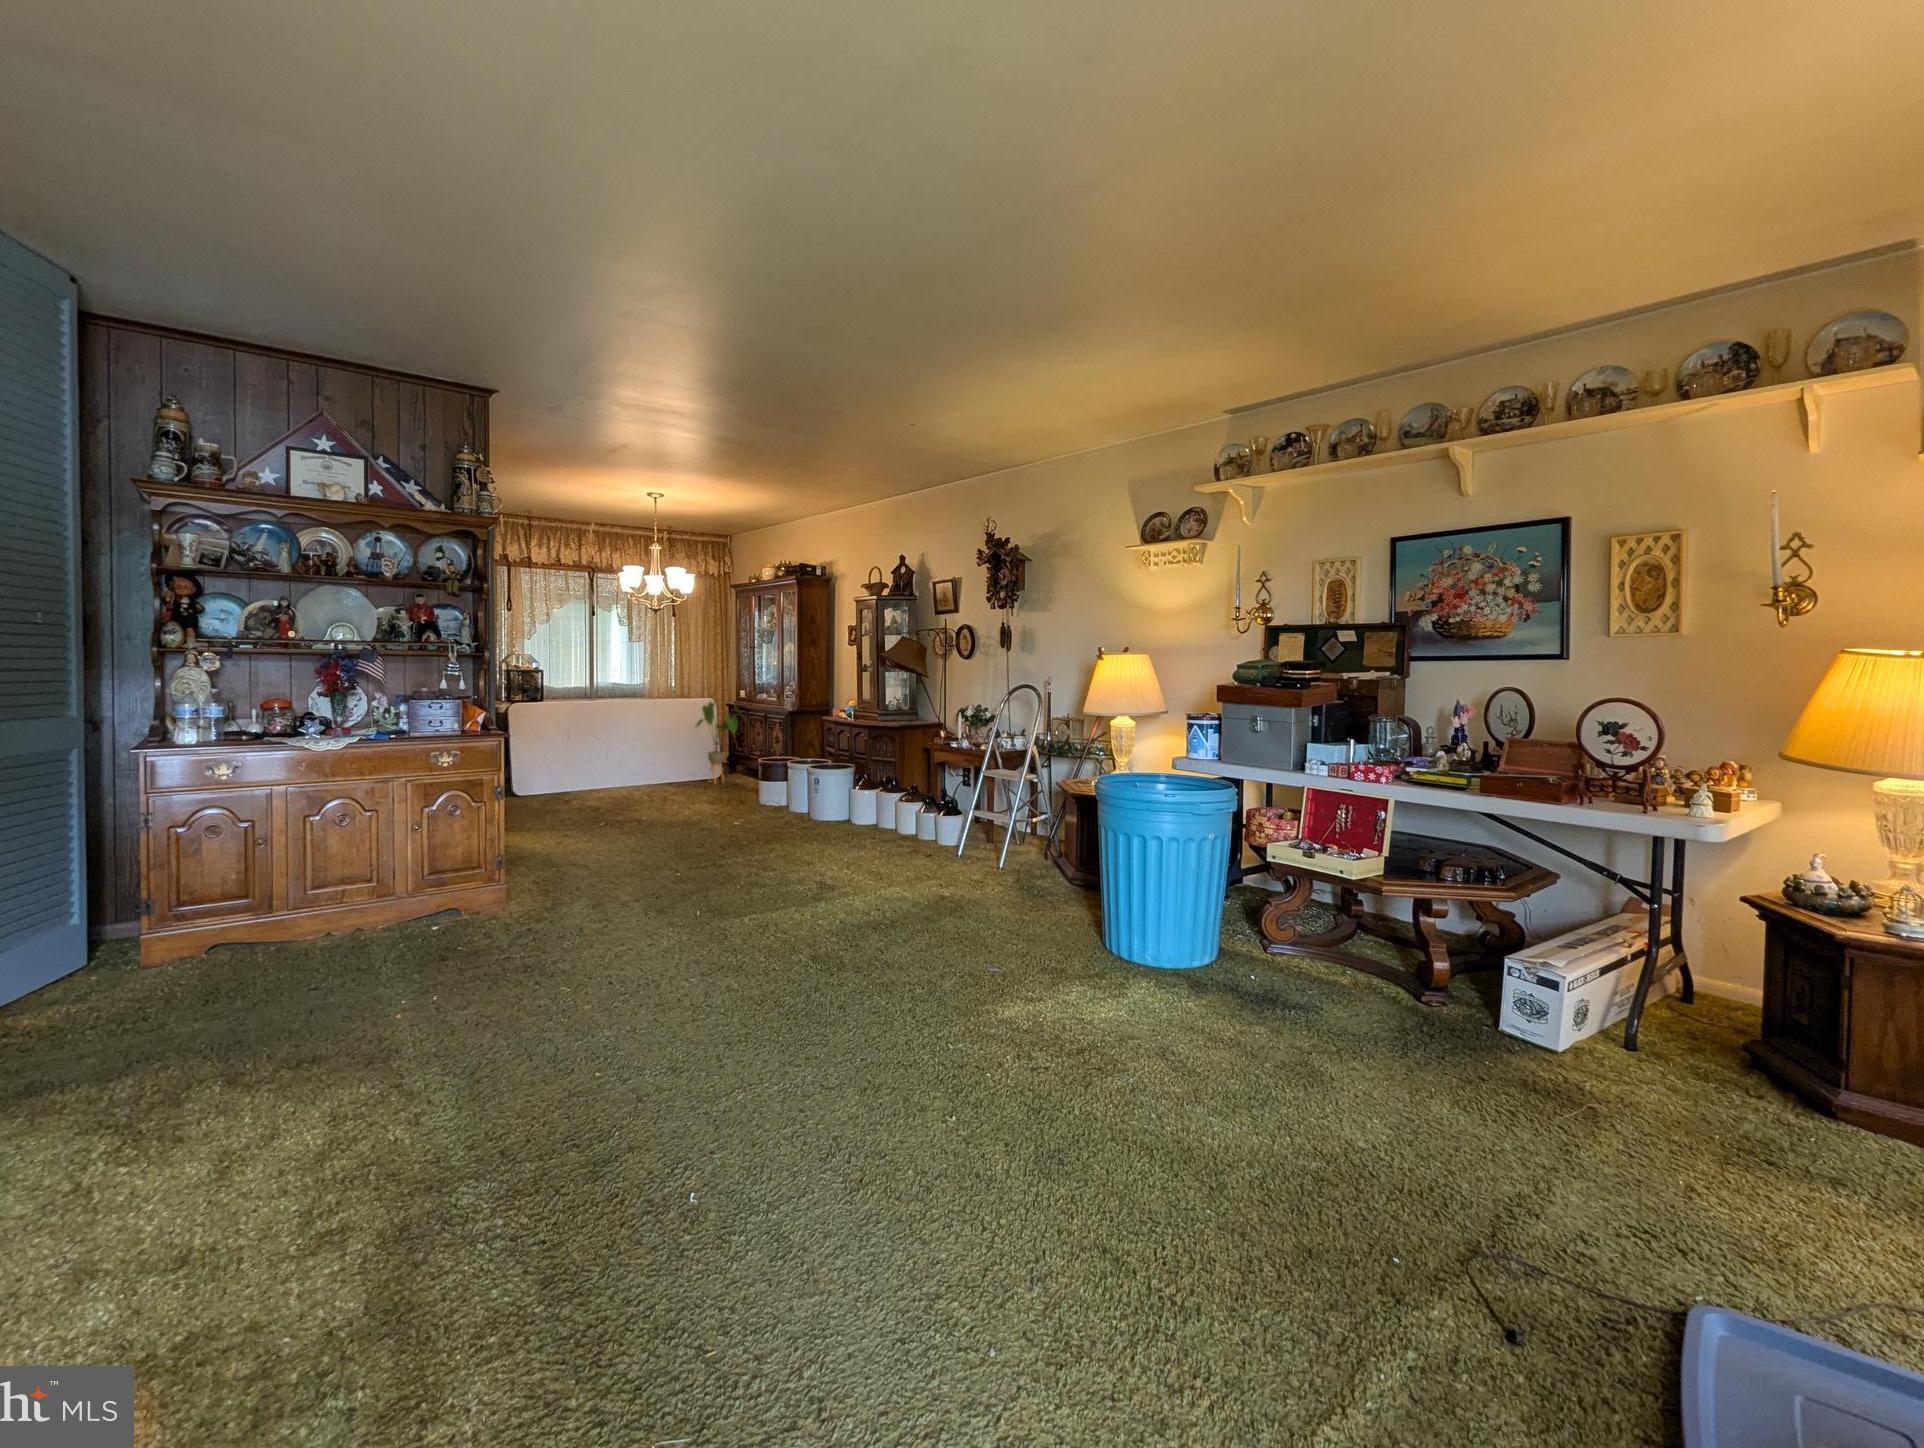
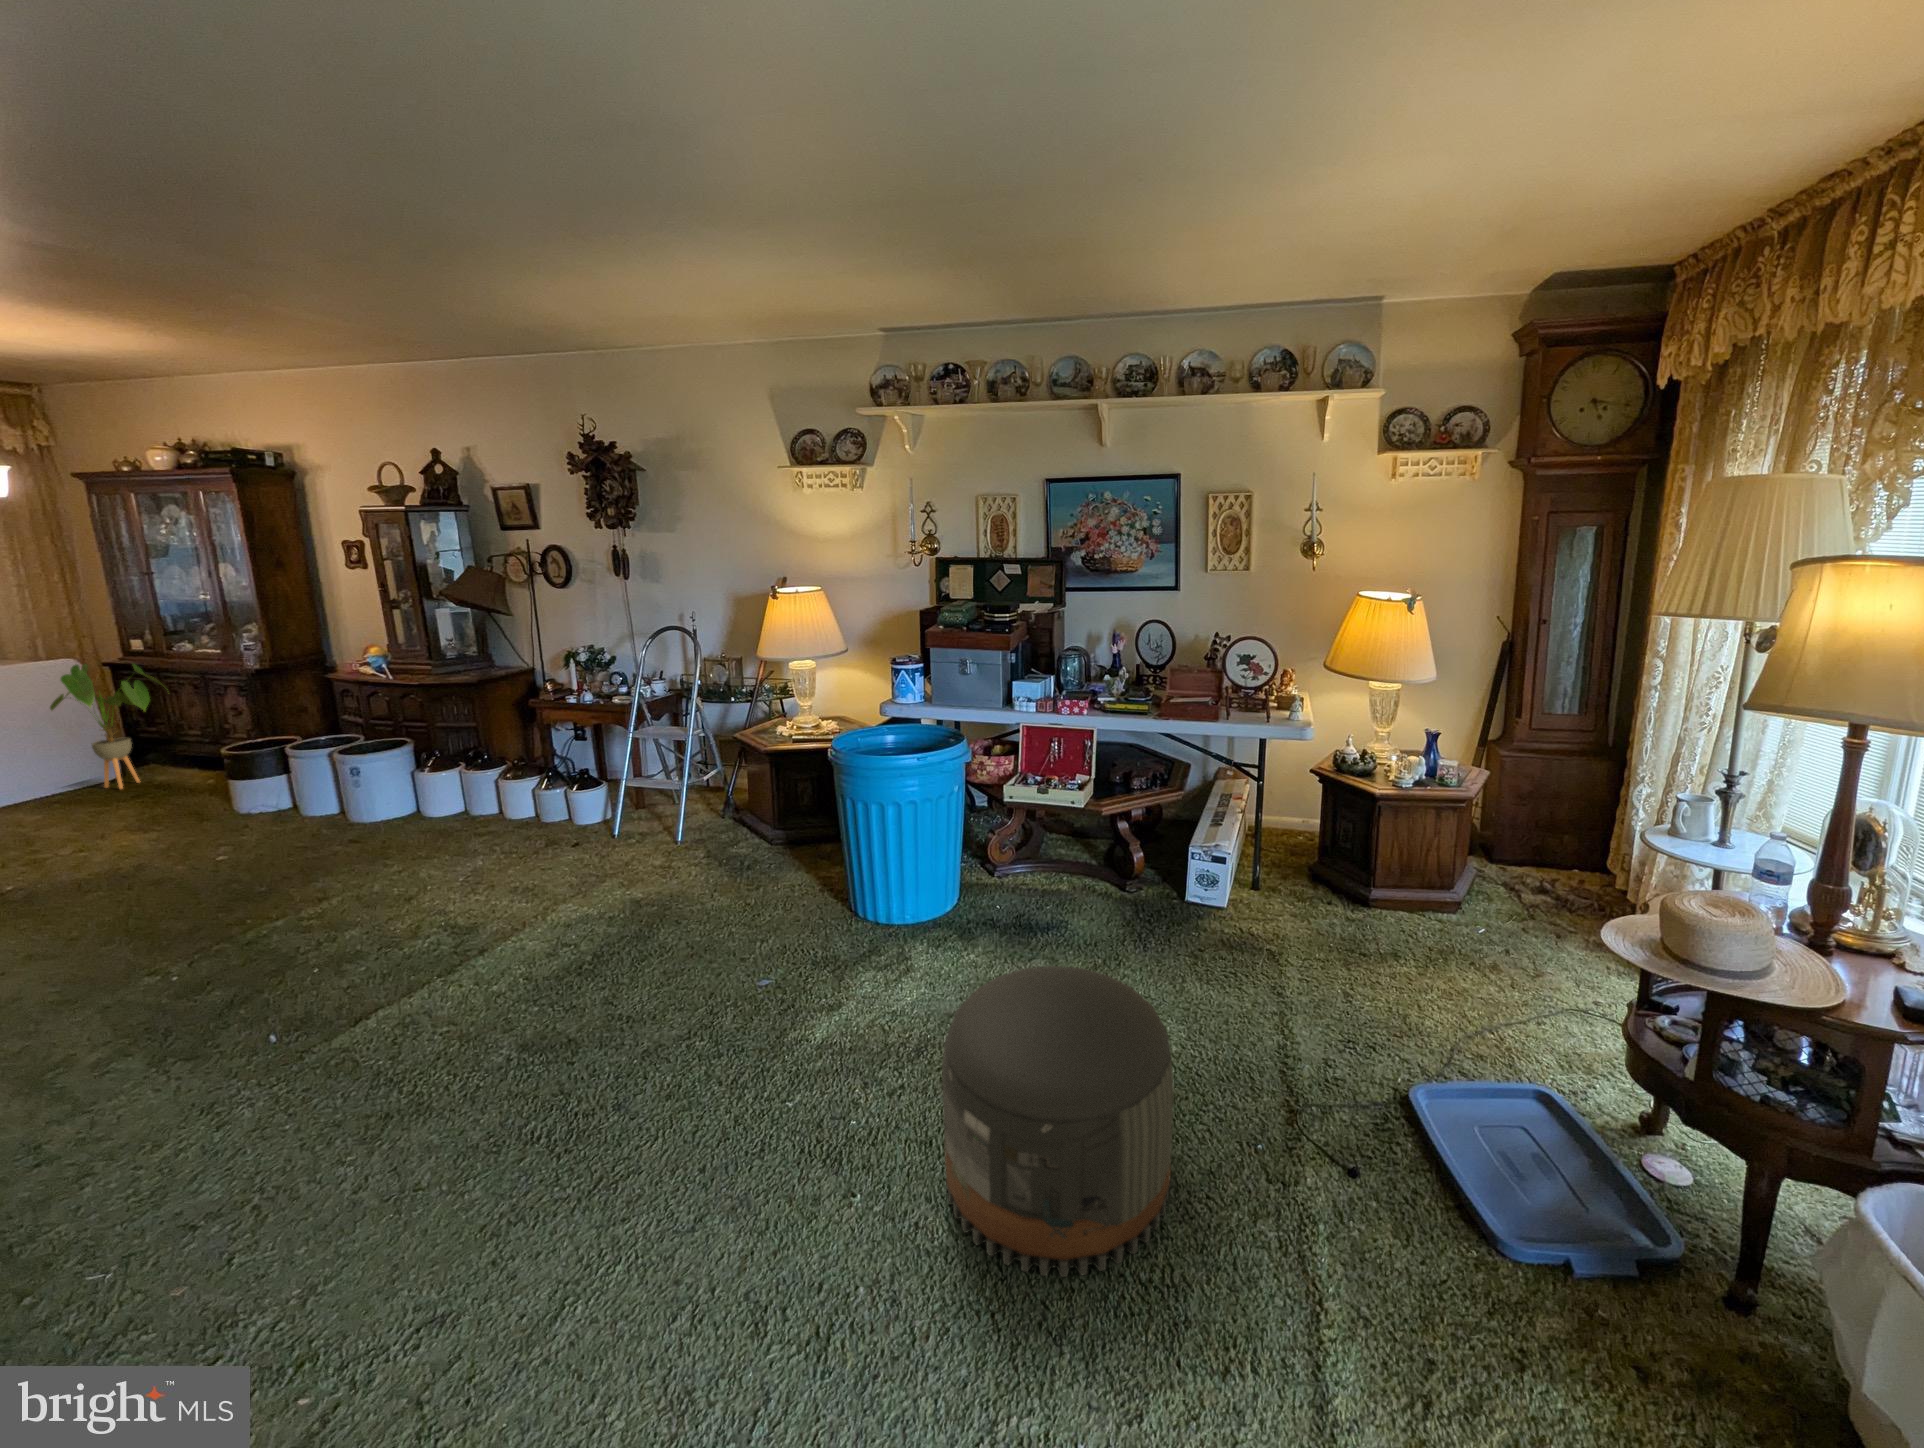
pouf: none [1030,937,1257,1193] -> present [942,966,1174,1277]

